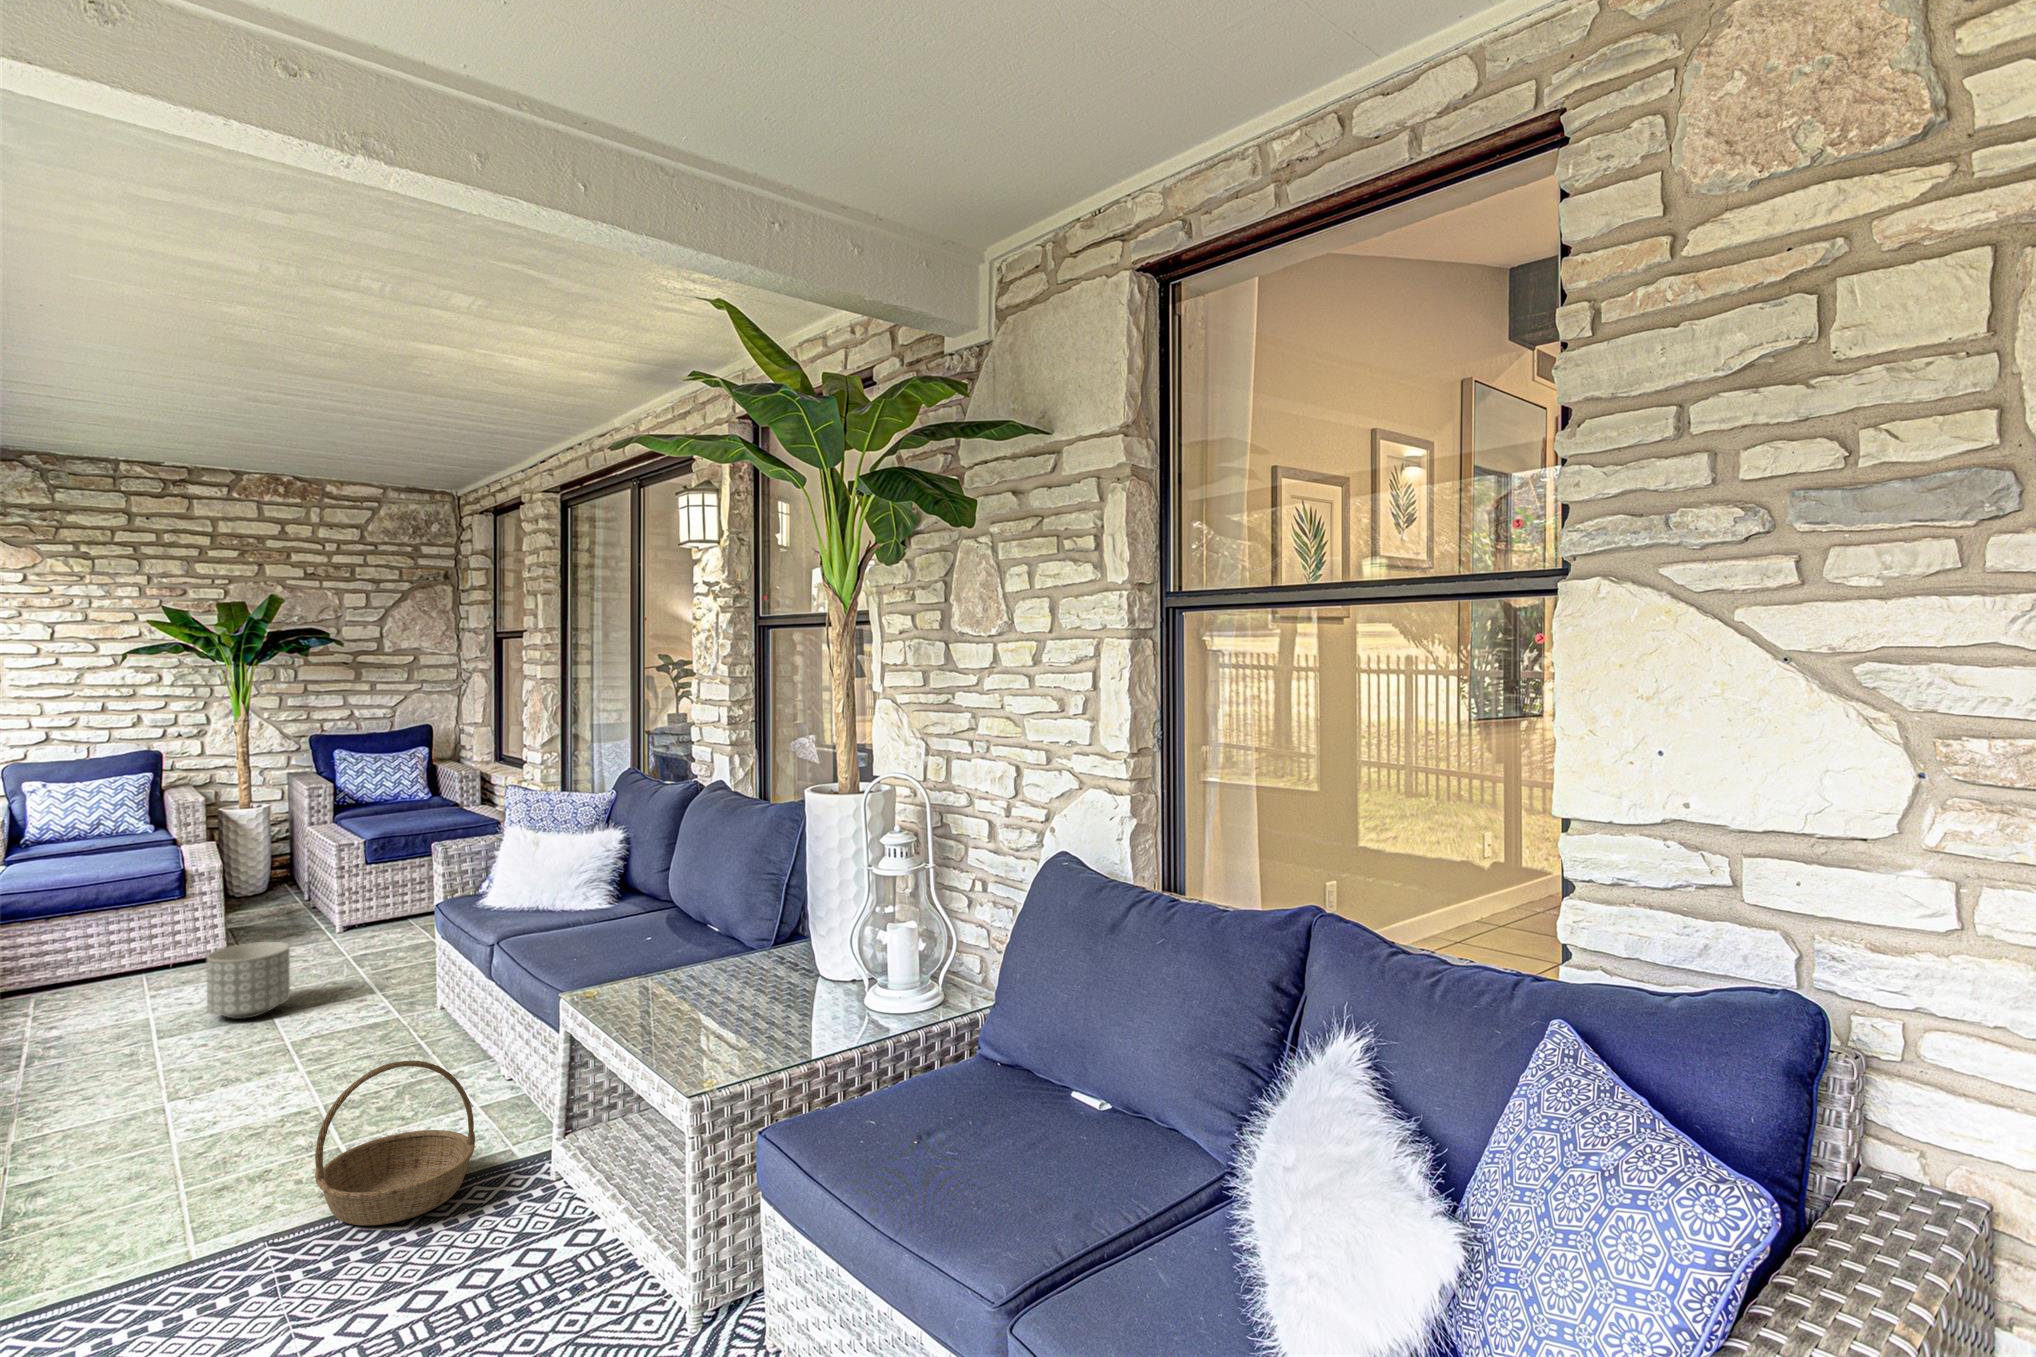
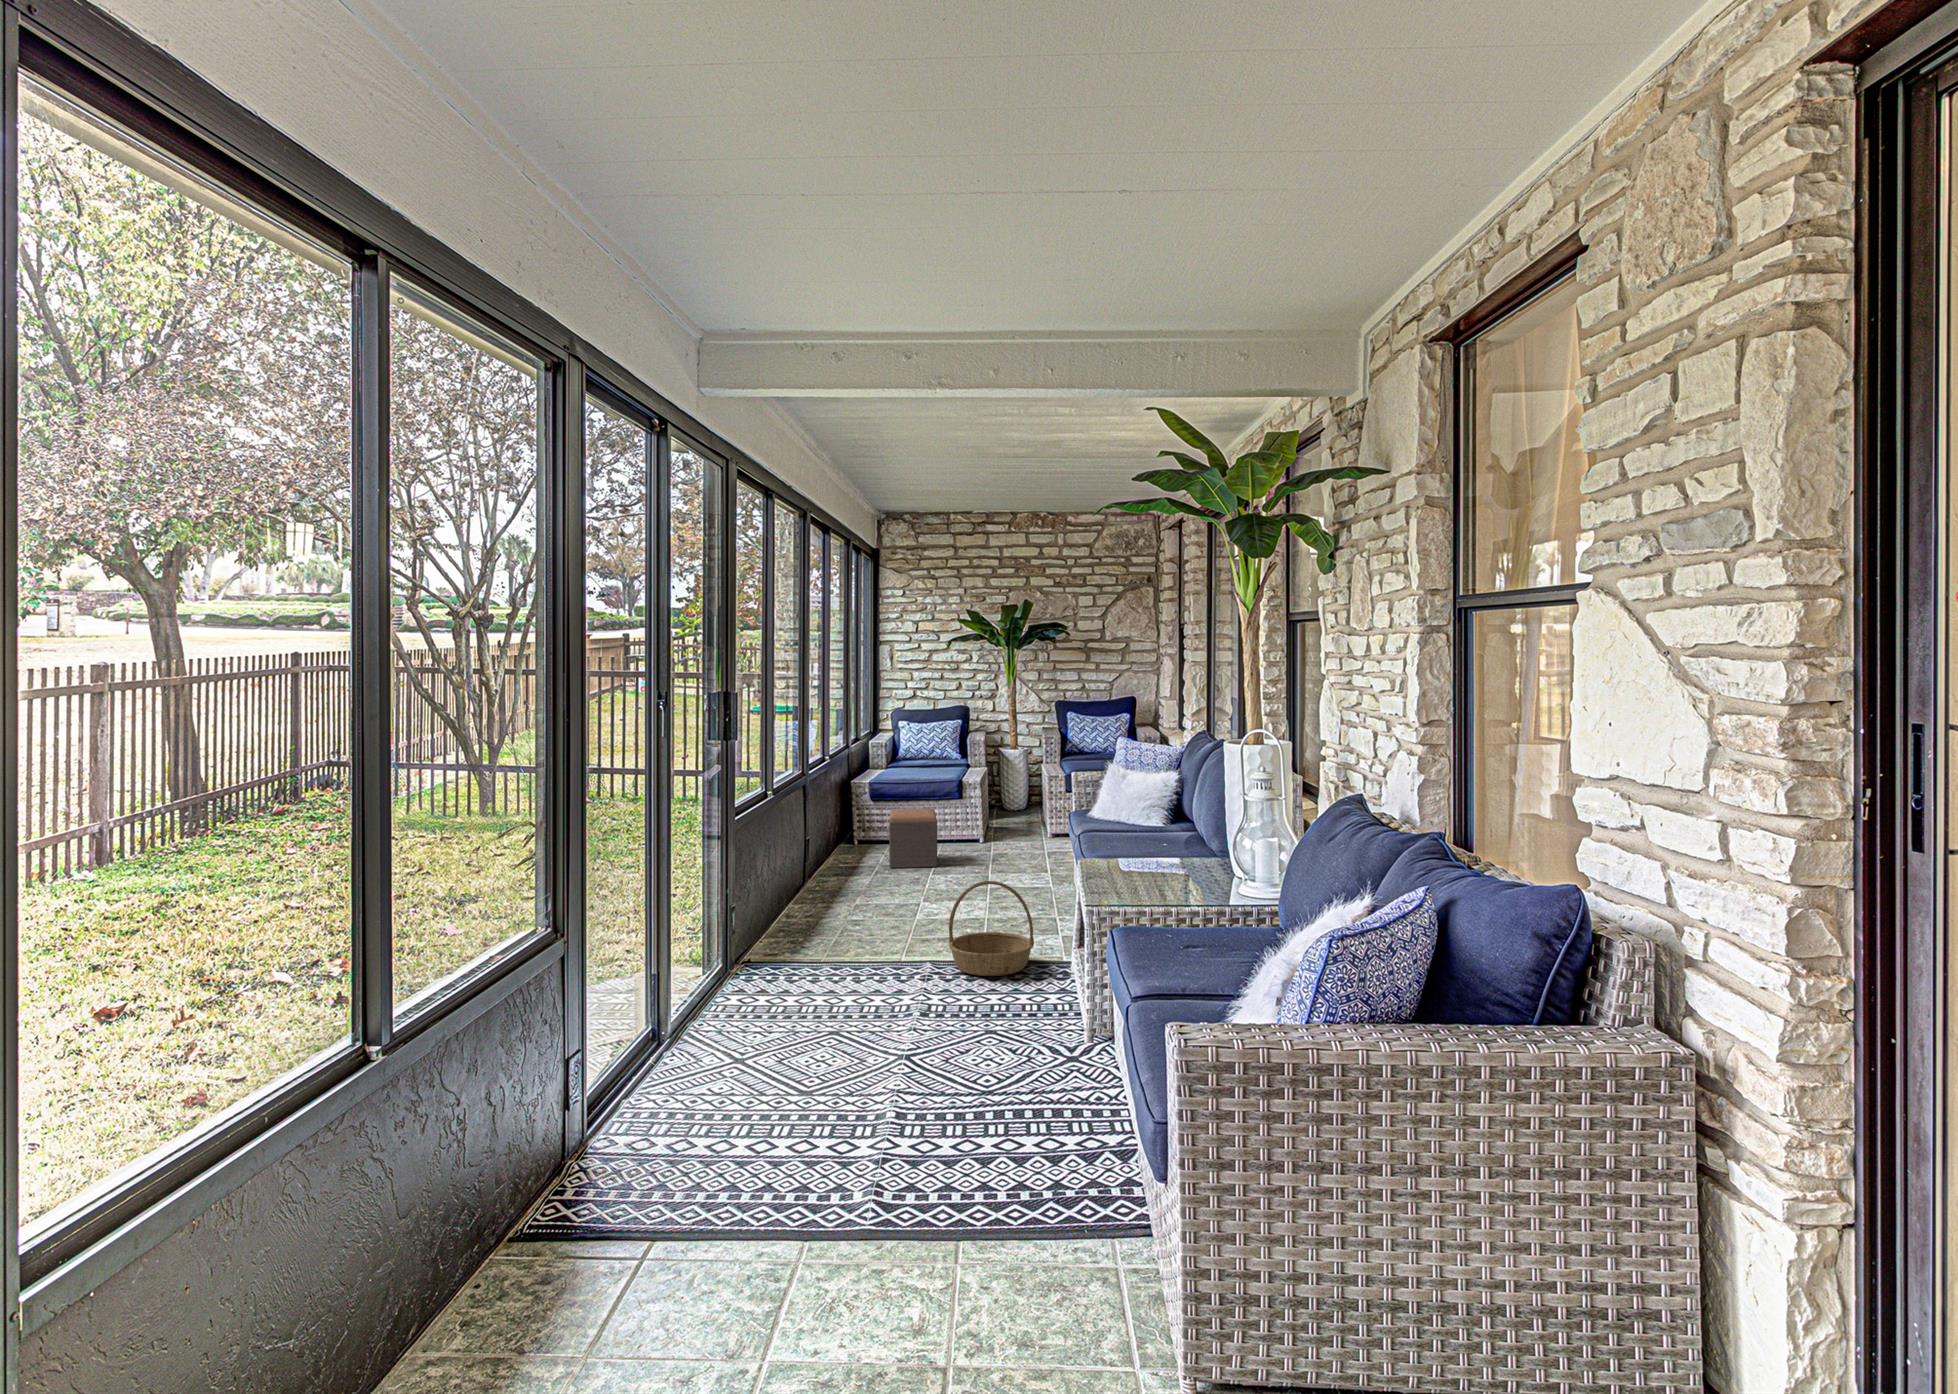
footstool: none [54,927,166,1039] -> present [889,809,937,868]
planter: present [207,942,290,1019] -> none [955,826,999,873]

